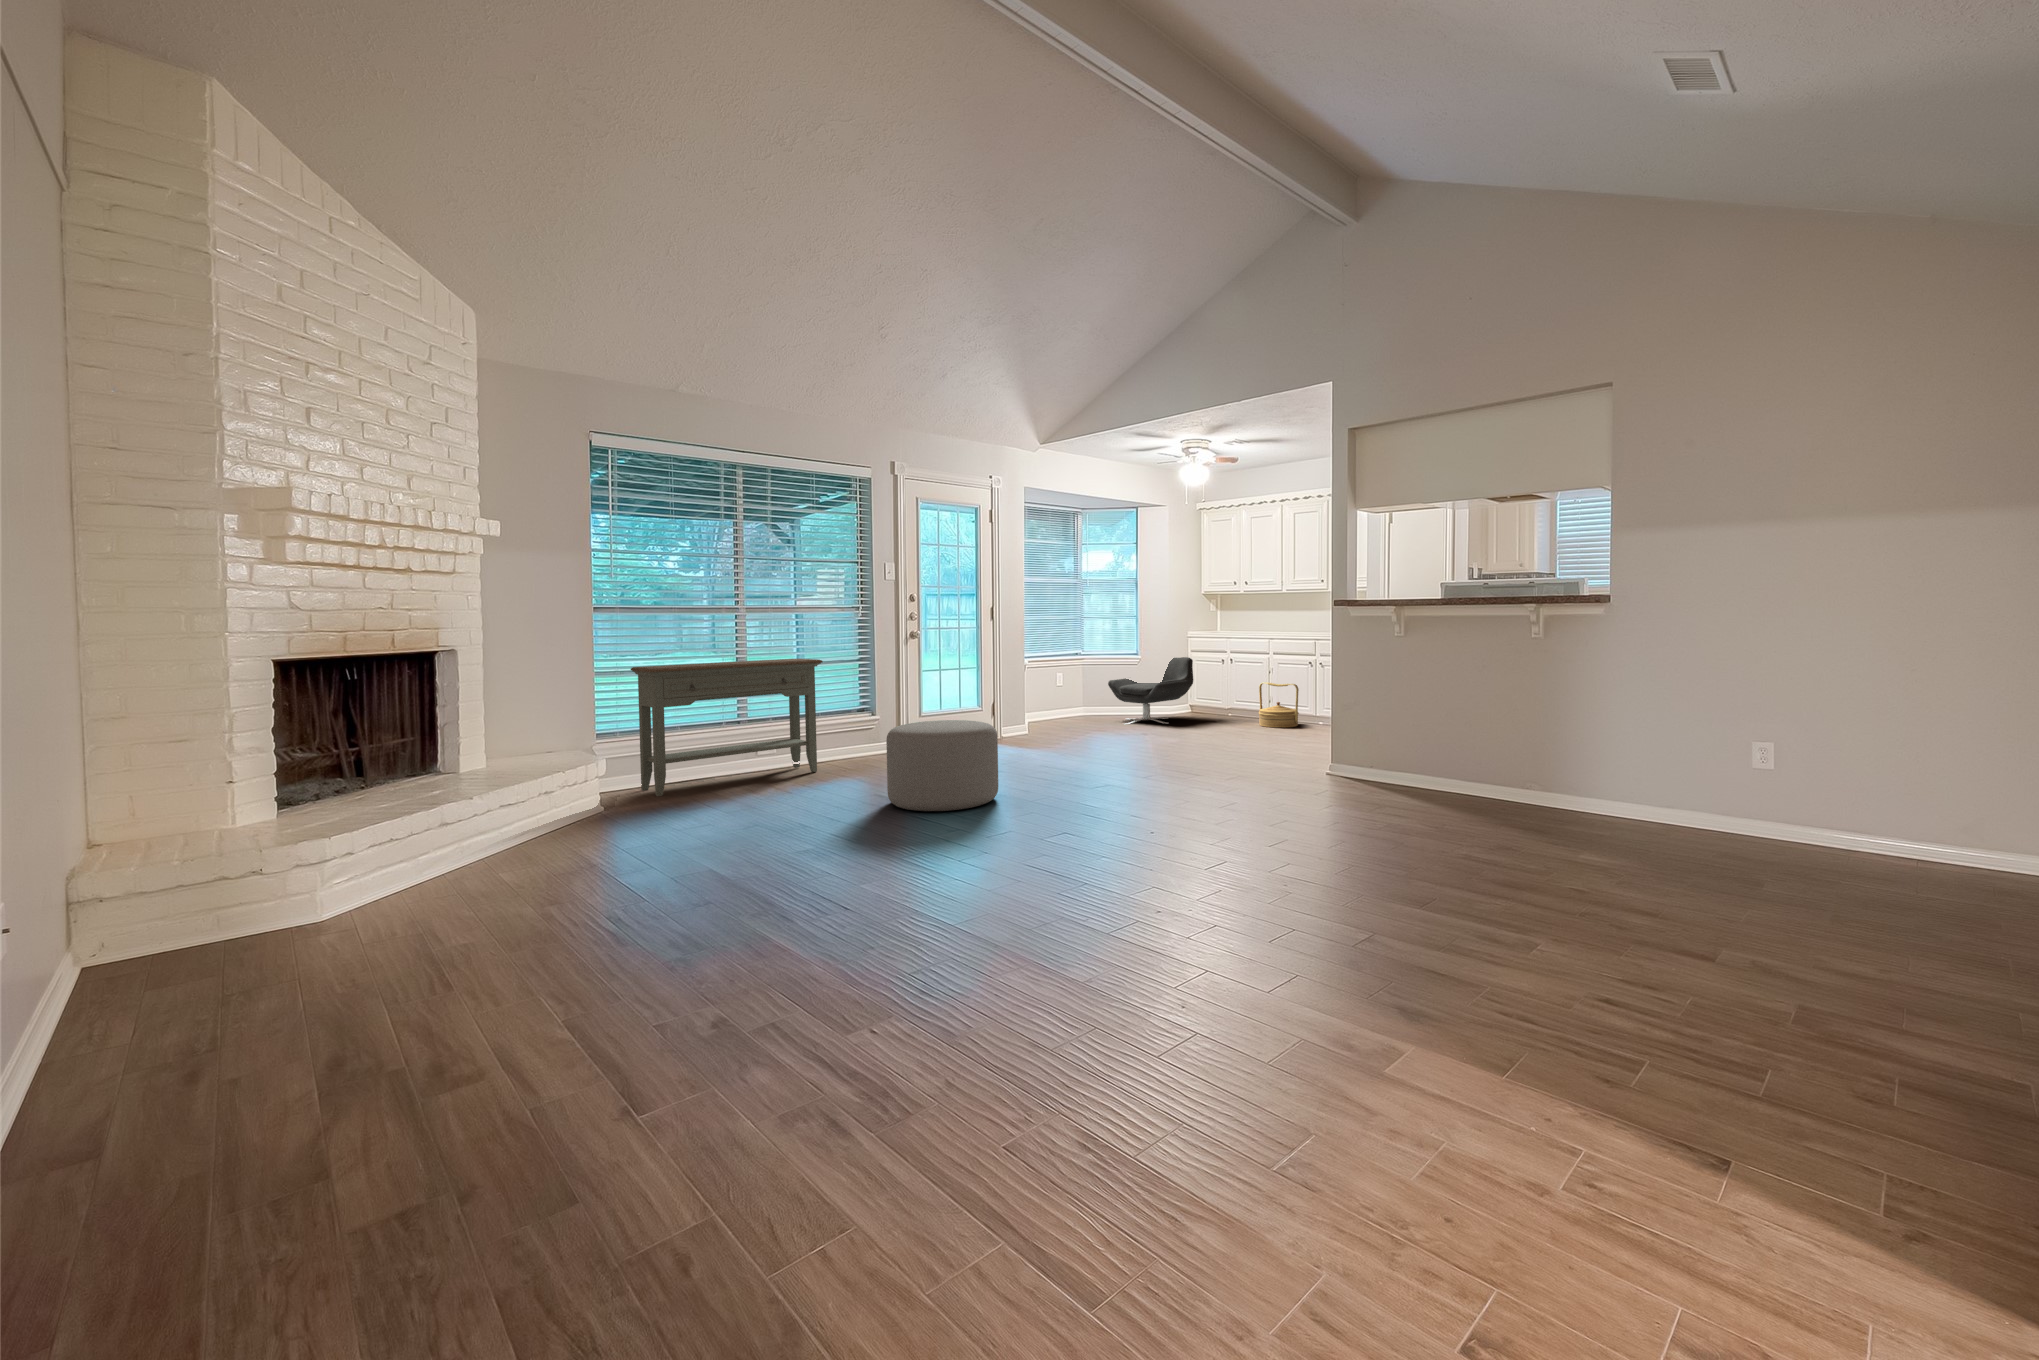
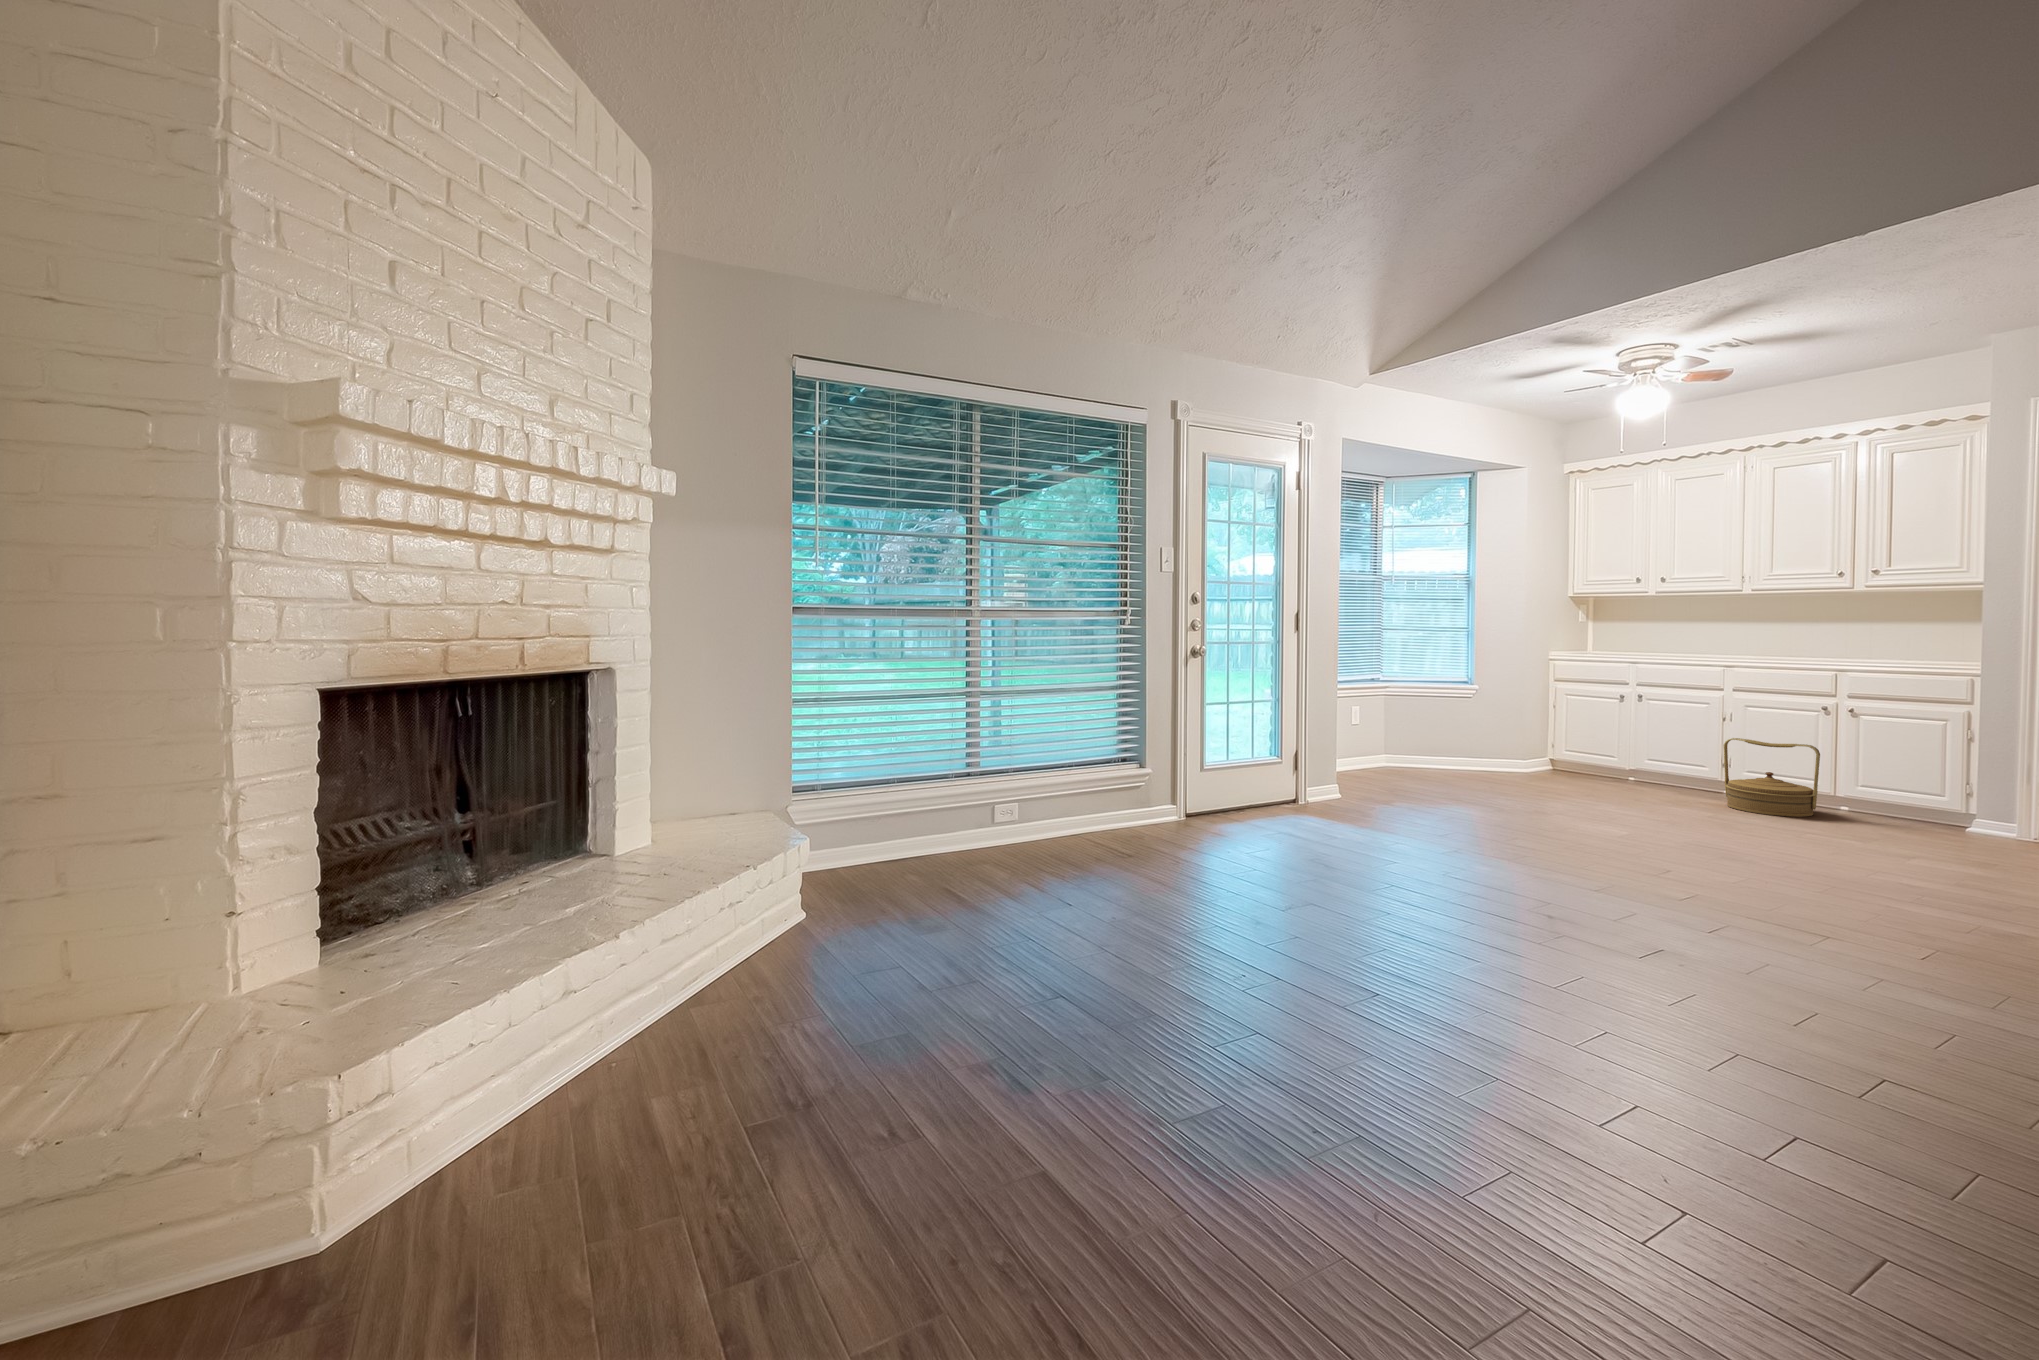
lounge chair: present [1108,657,1193,725] -> none [1432,687,1582,791]
console table: present [631,659,823,796] -> none [837,684,1091,889]
ottoman: present [886,720,998,811] -> none [1263,812,1491,1008]

